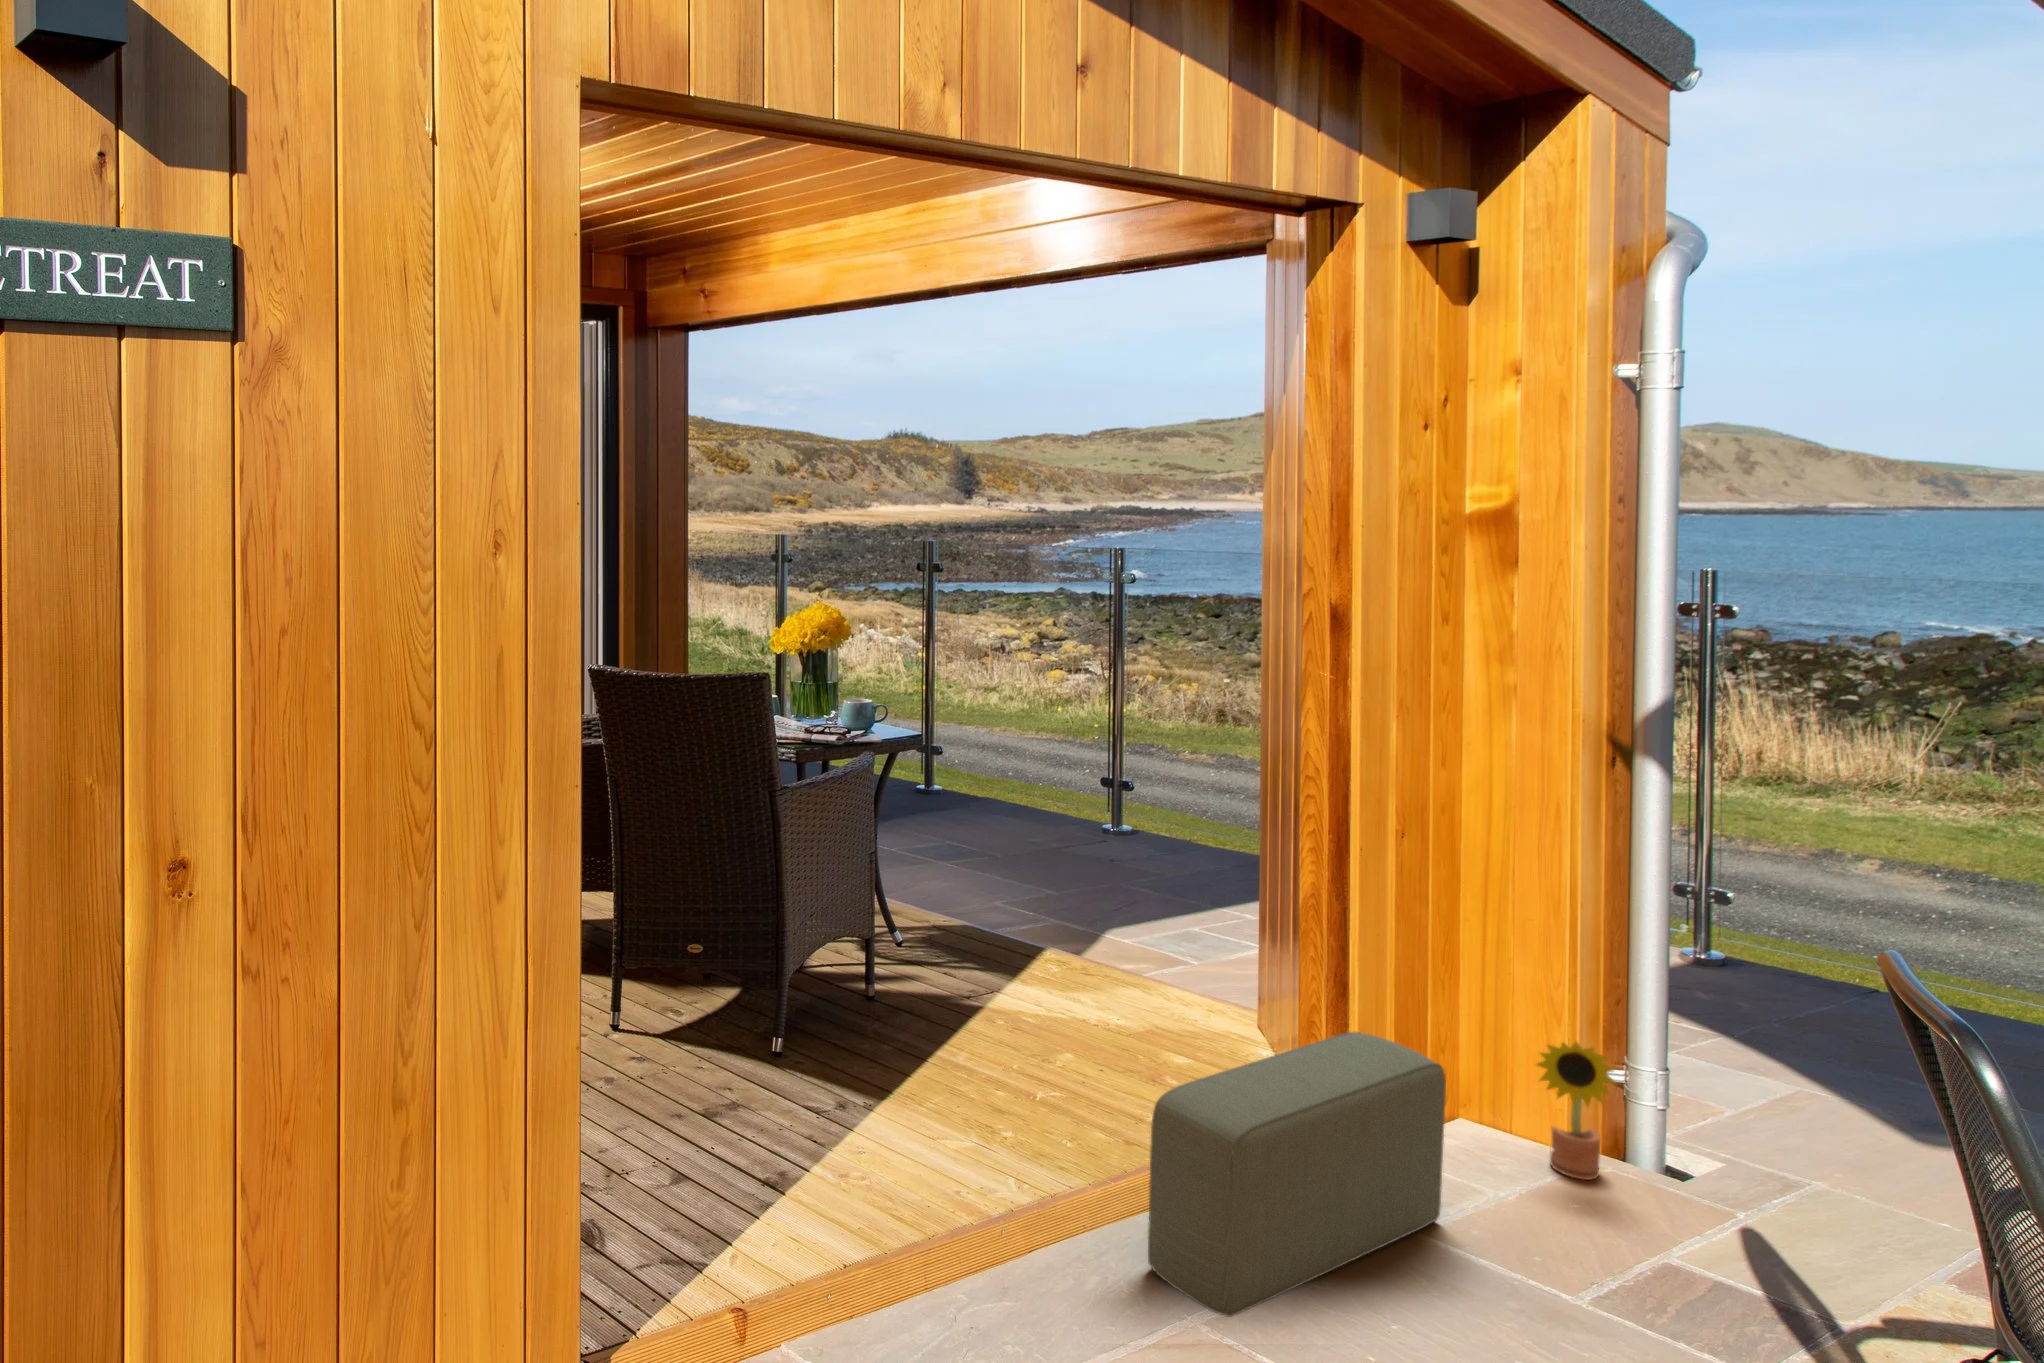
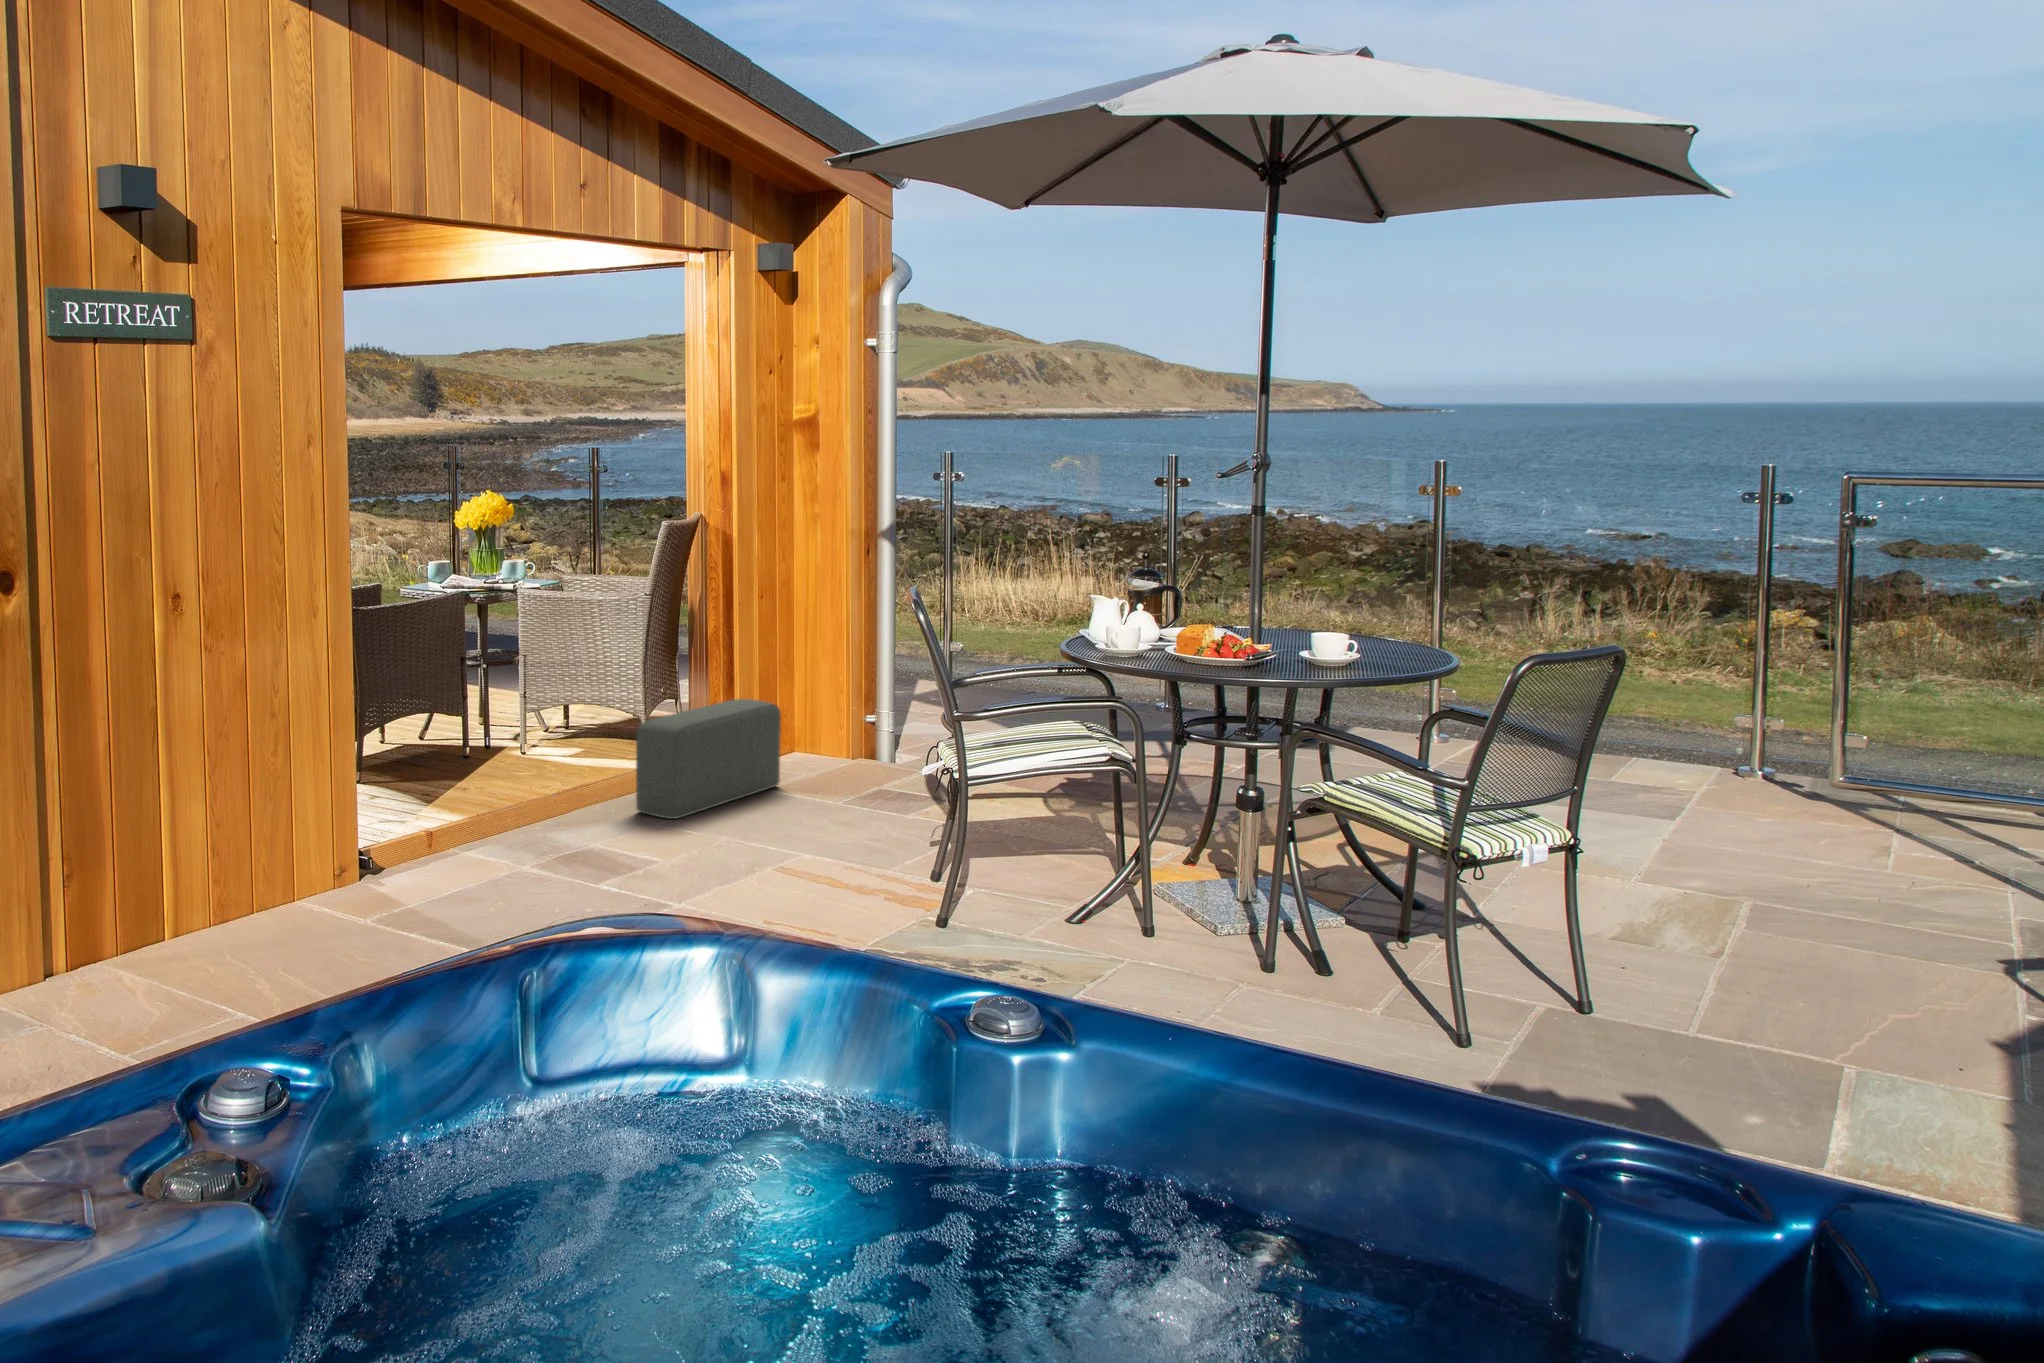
decorative plant: present [1537,1042,1616,1180] -> none [828,696,865,769]

